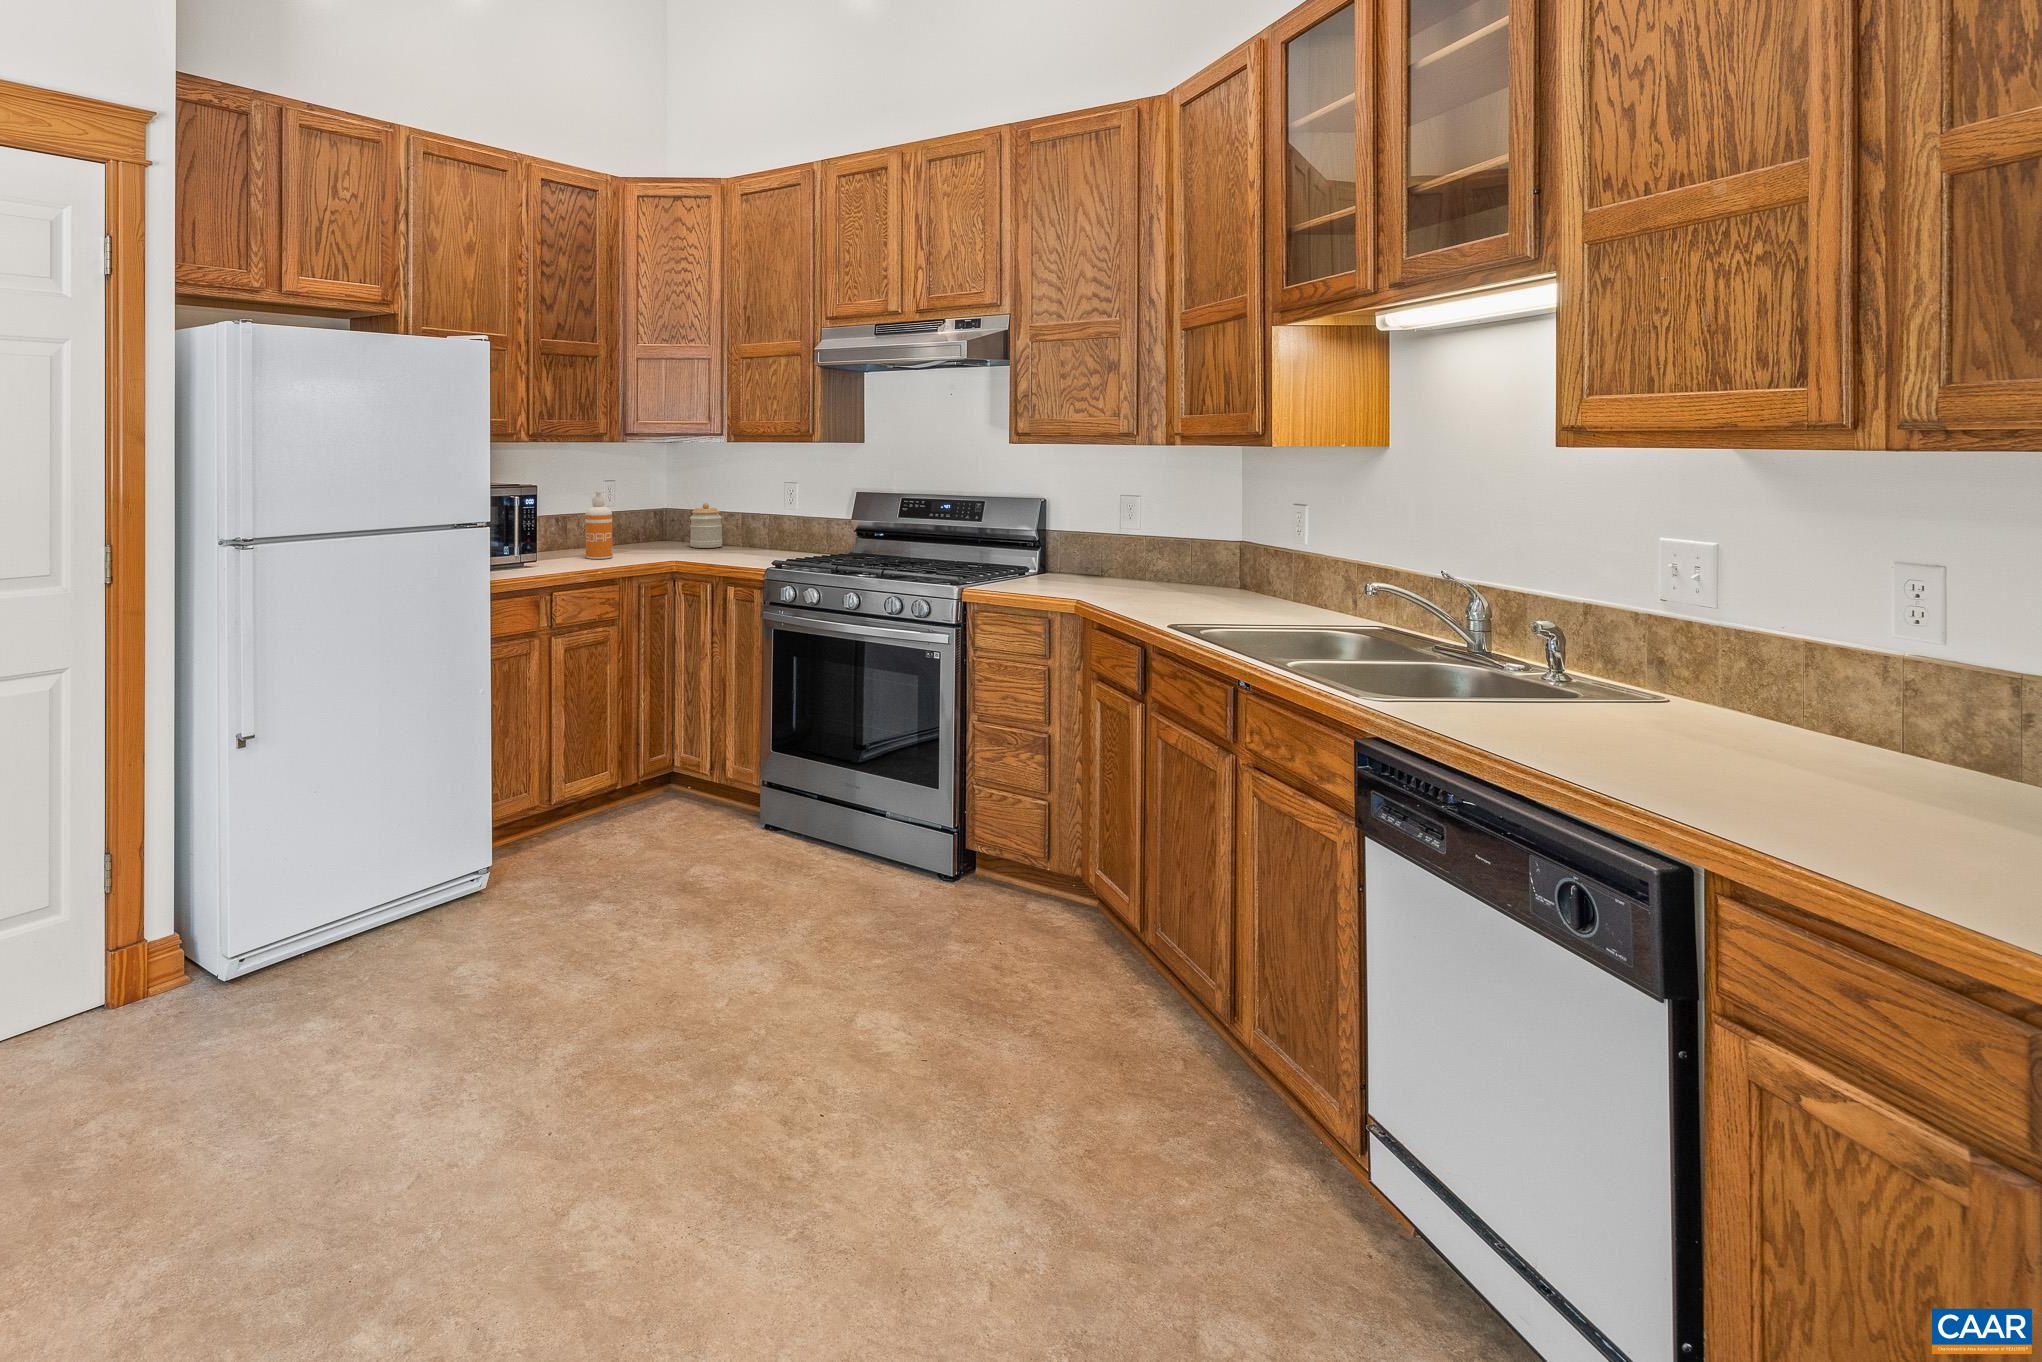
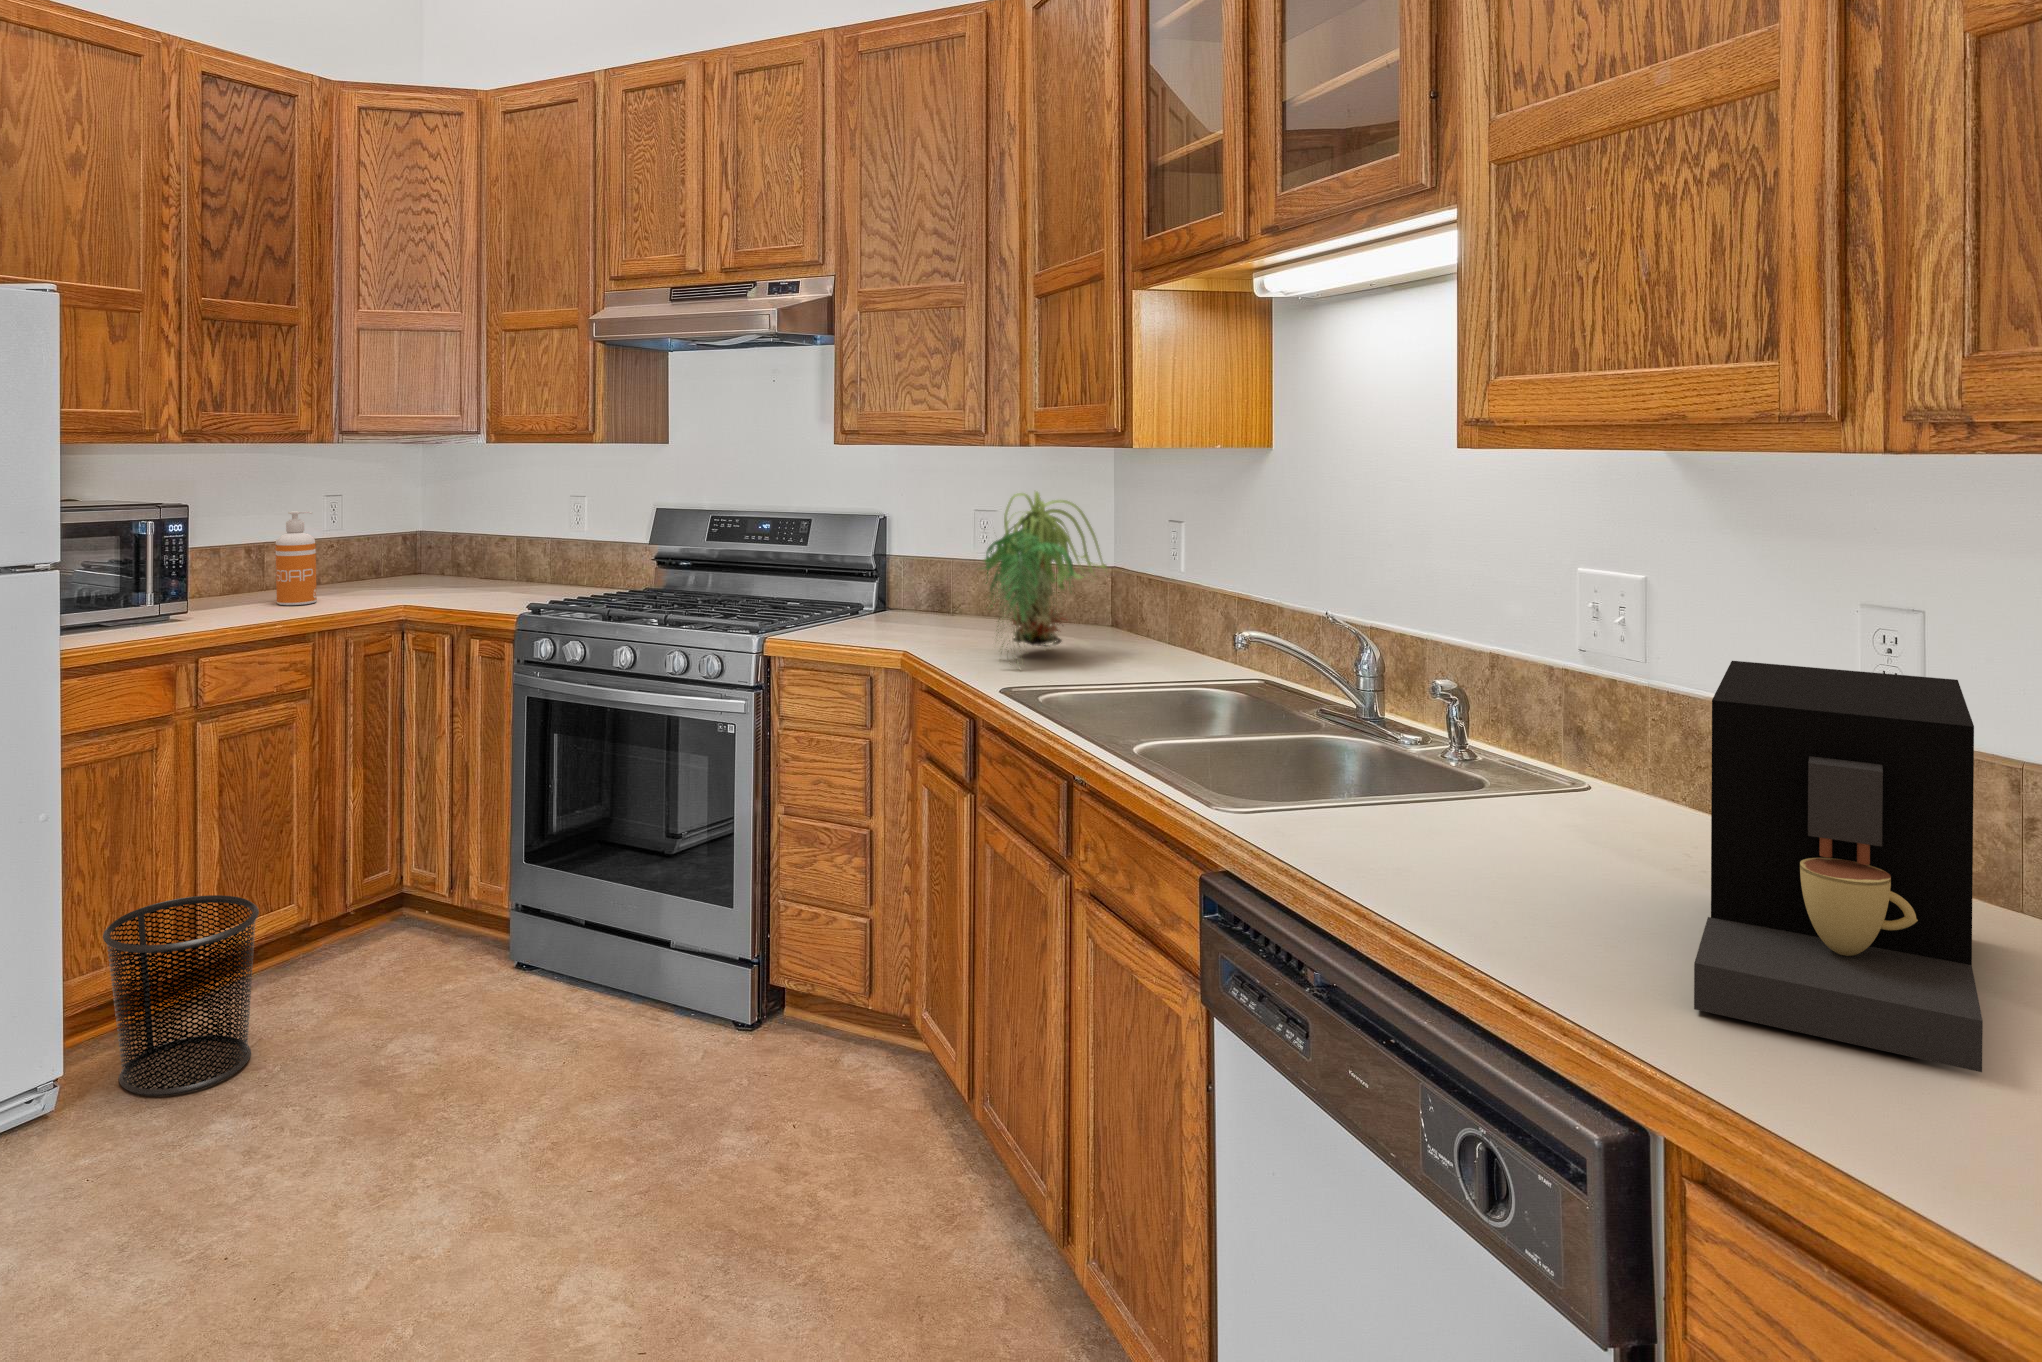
plant: none [1137,478,1249,615] -> present [979,492,1107,660]
jar: present [690,503,722,548] -> none [438,525,483,585]
coffee maker: none [1735,595,1962,848] -> present [1694,661,1983,1072]
waste bin: none [504,758,602,890] -> present [103,895,259,1096]

